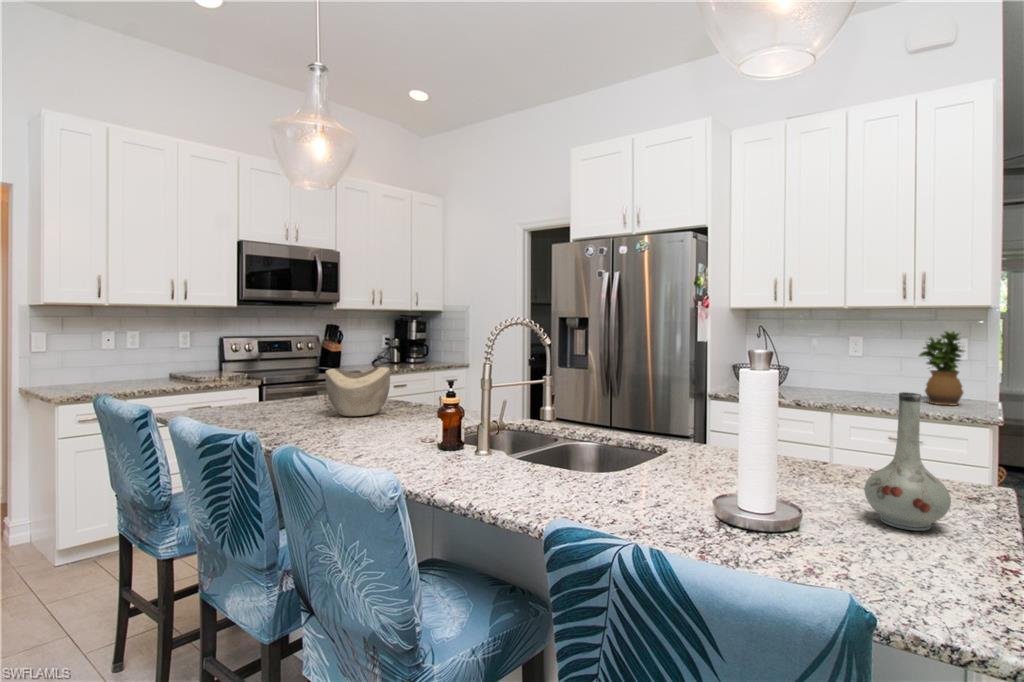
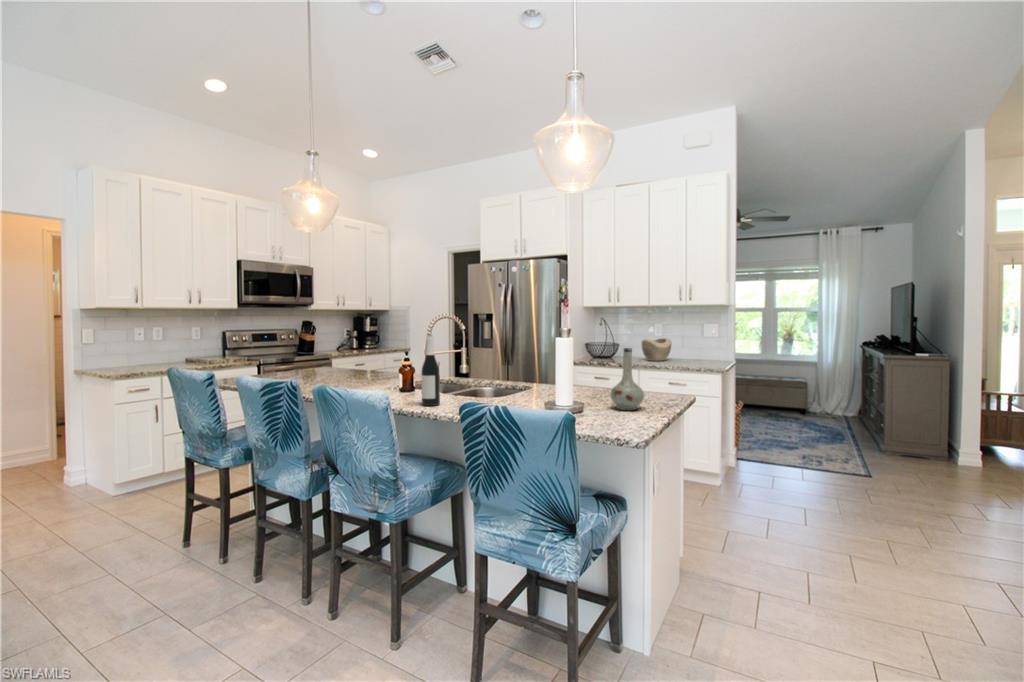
potted plant: present [919,331,964,405] -> none [689,320,714,364]
wine bottle: none [472,356,506,491] -> present [421,335,440,406]
decorative bowl: present [326,367,390,416] -> present [642,338,671,361]

